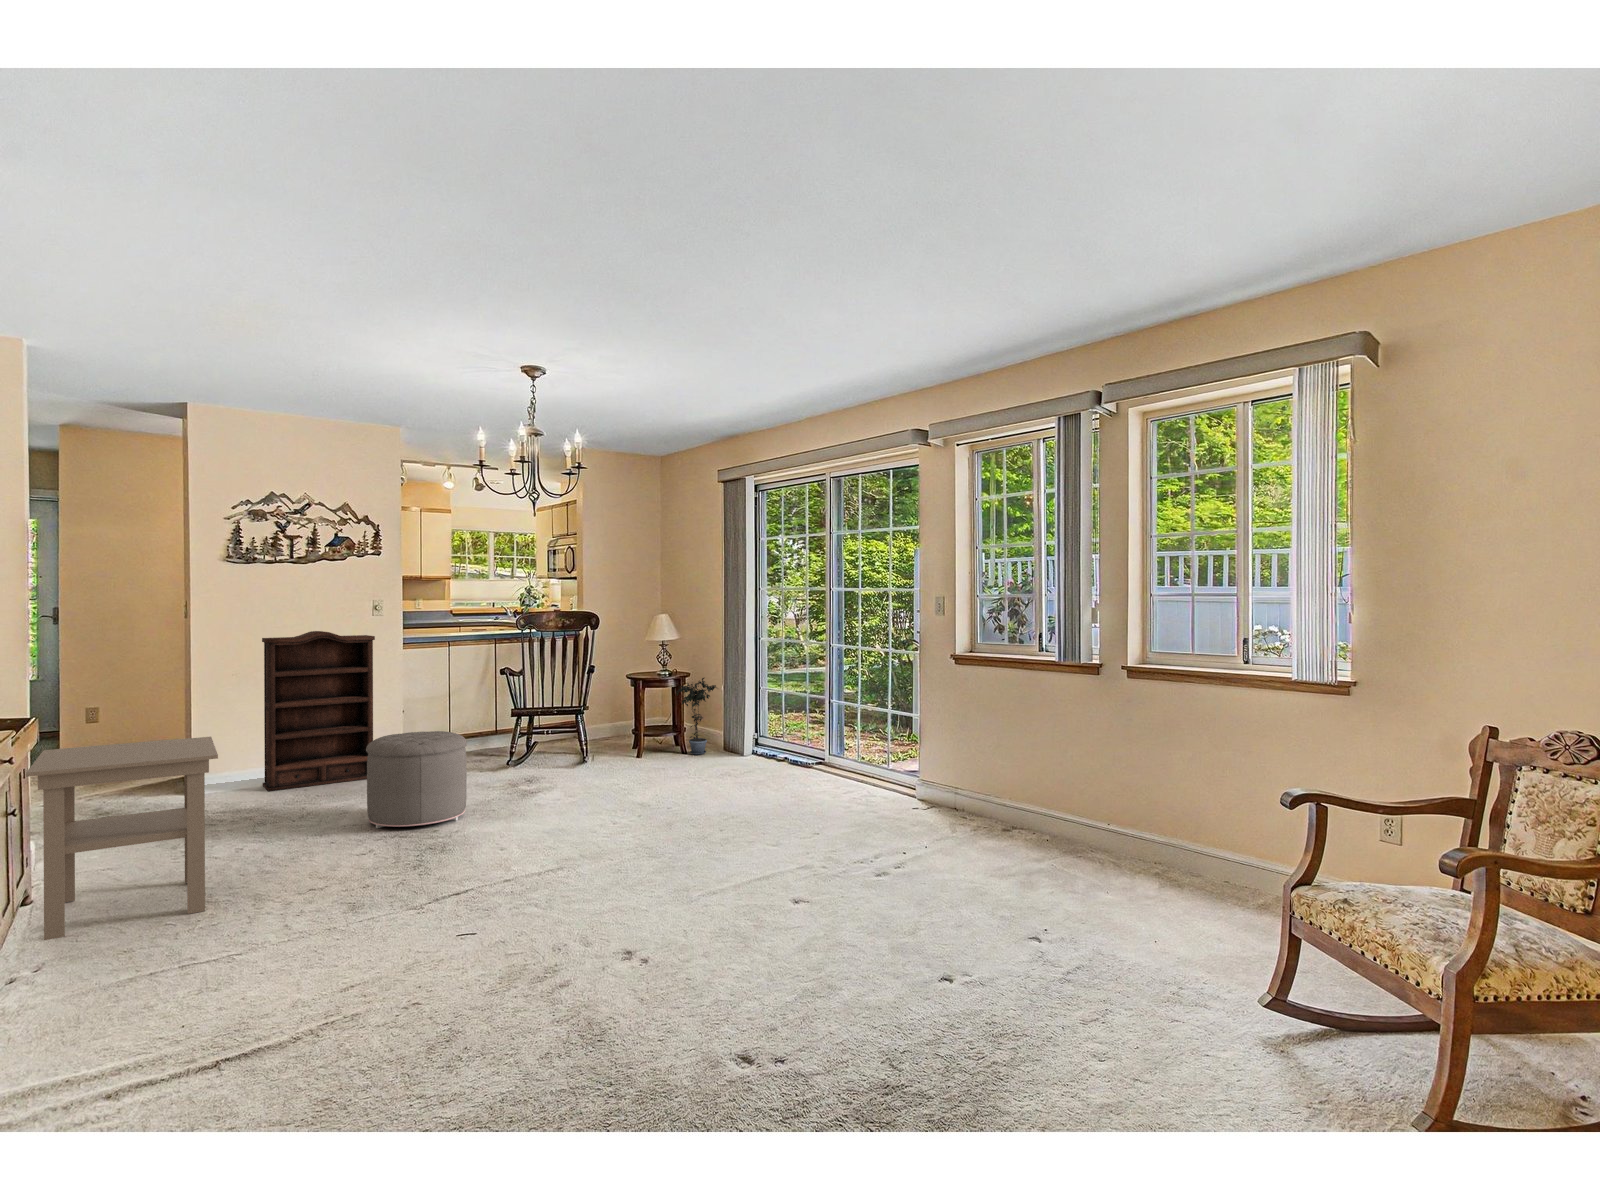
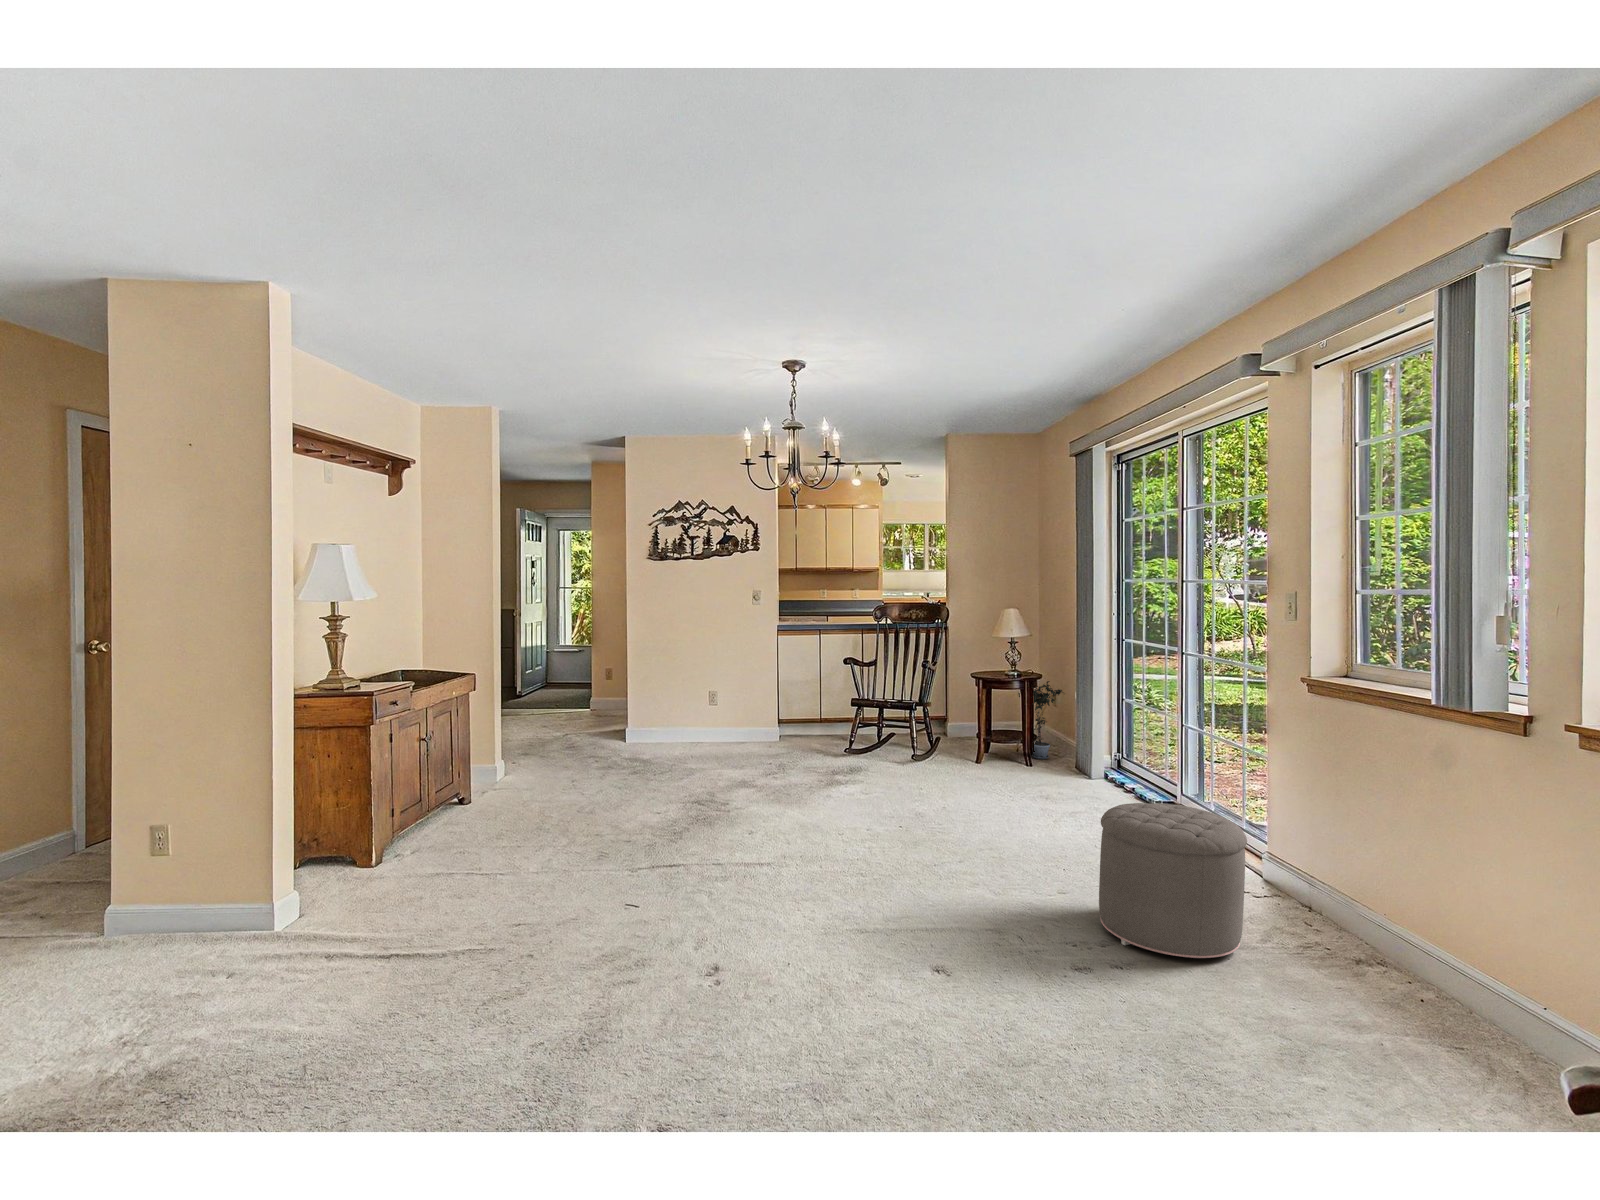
bookshelf: present [262,631,375,792] -> none [666,617,751,747]
ottoman: present [366,731,467,828] -> present [1099,803,1247,958]
side table: present [26,737,218,940] -> none [477,704,604,845]

